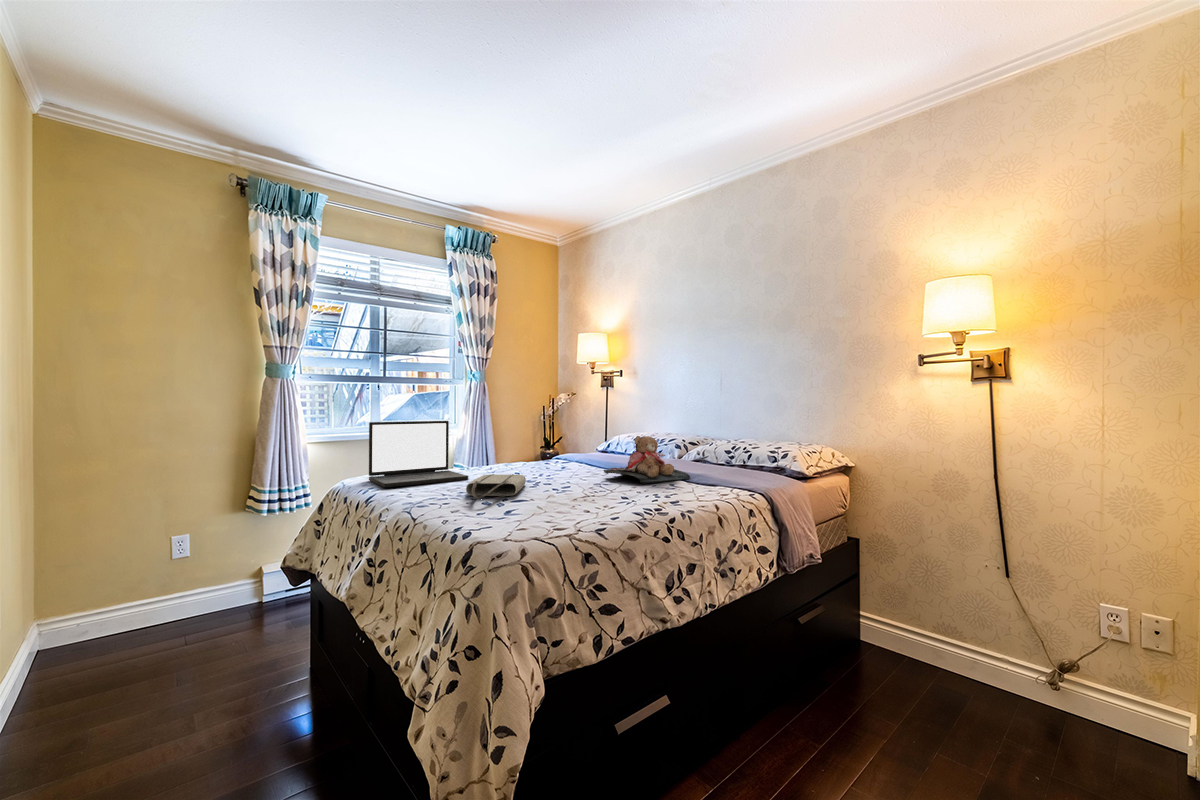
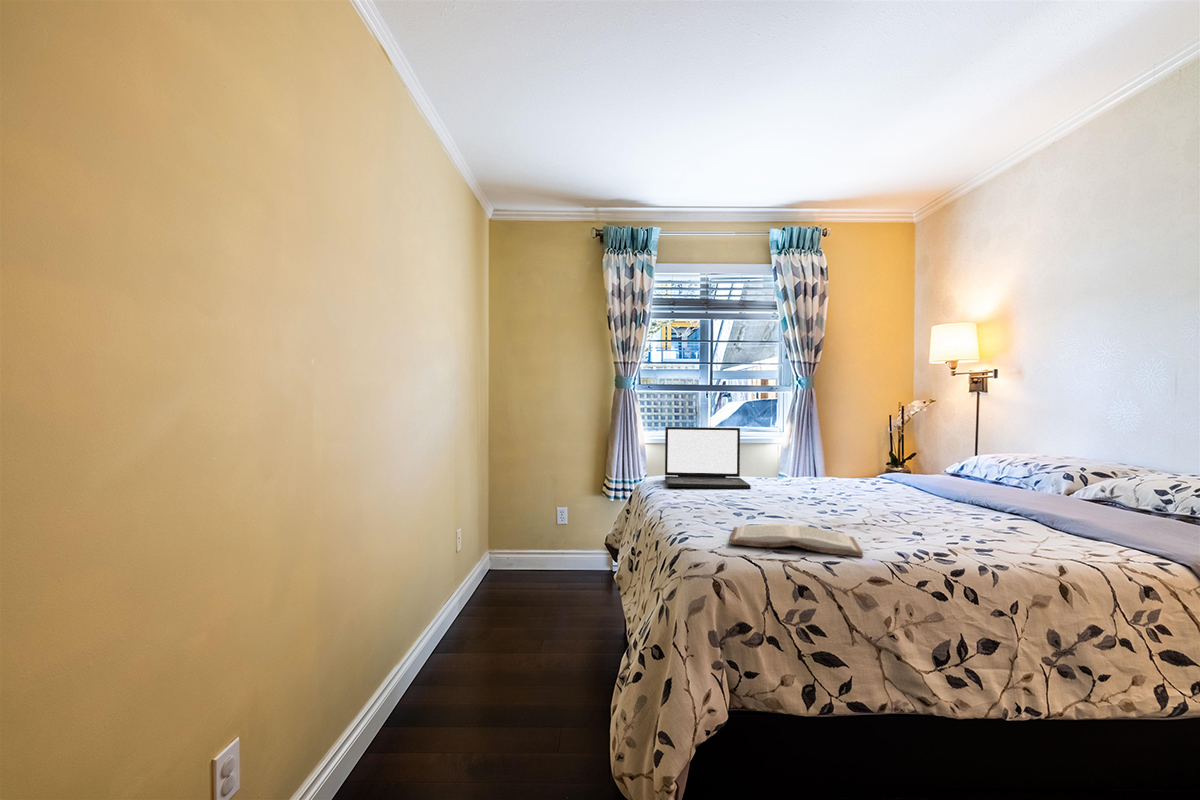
teddy bear: present [604,436,690,484] -> none [911,456,1058,525]
tote bag: present [466,474,526,499] -> none [723,486,803,510]
book: none [499,504,616,530] -> present [730,524,863,557]

